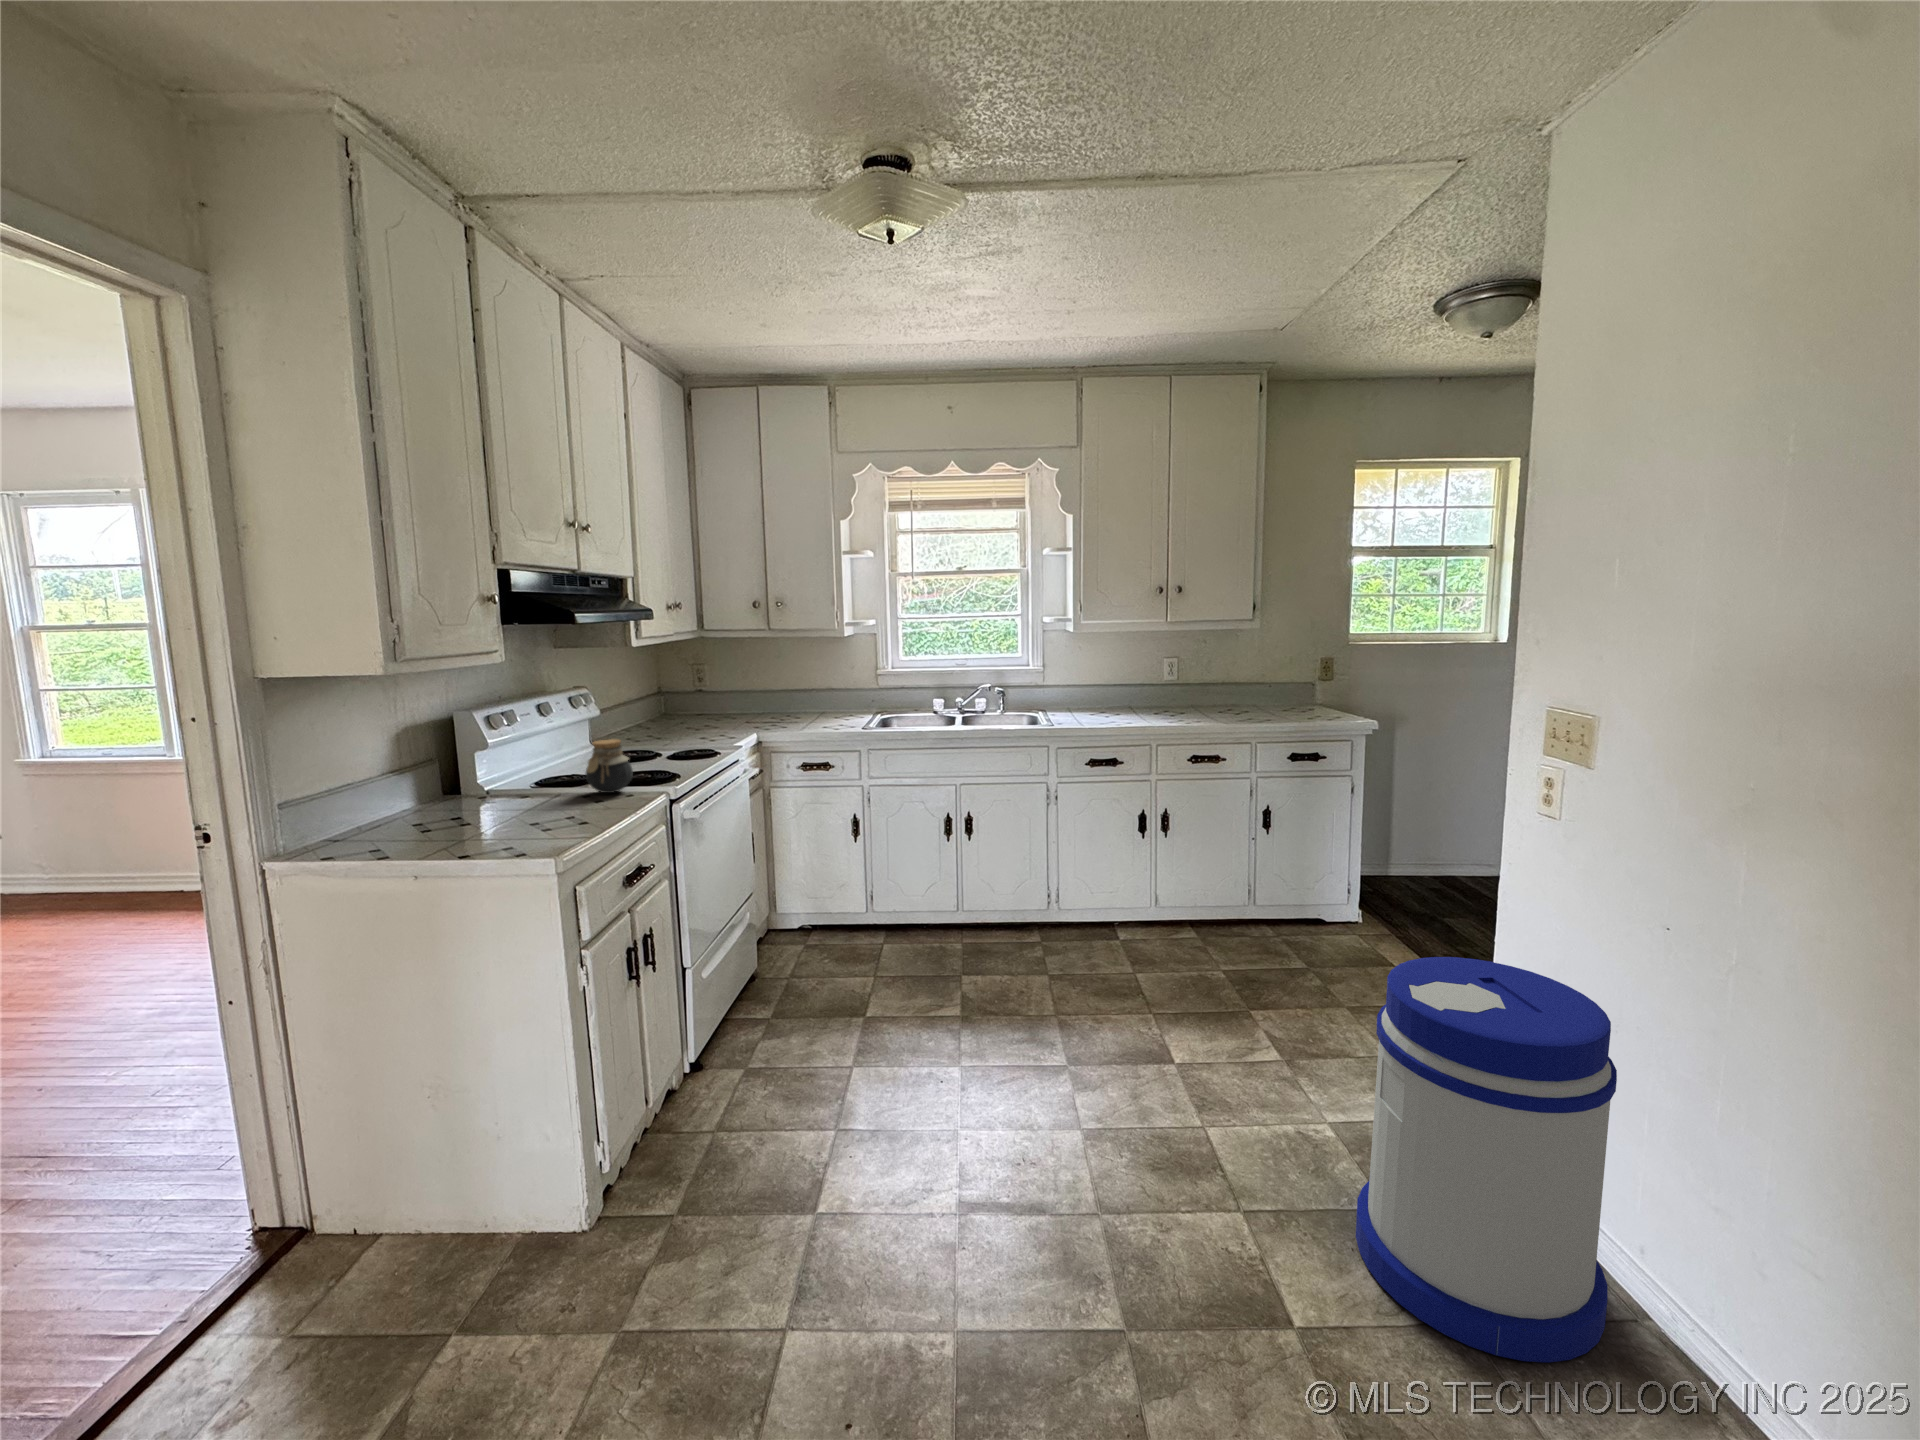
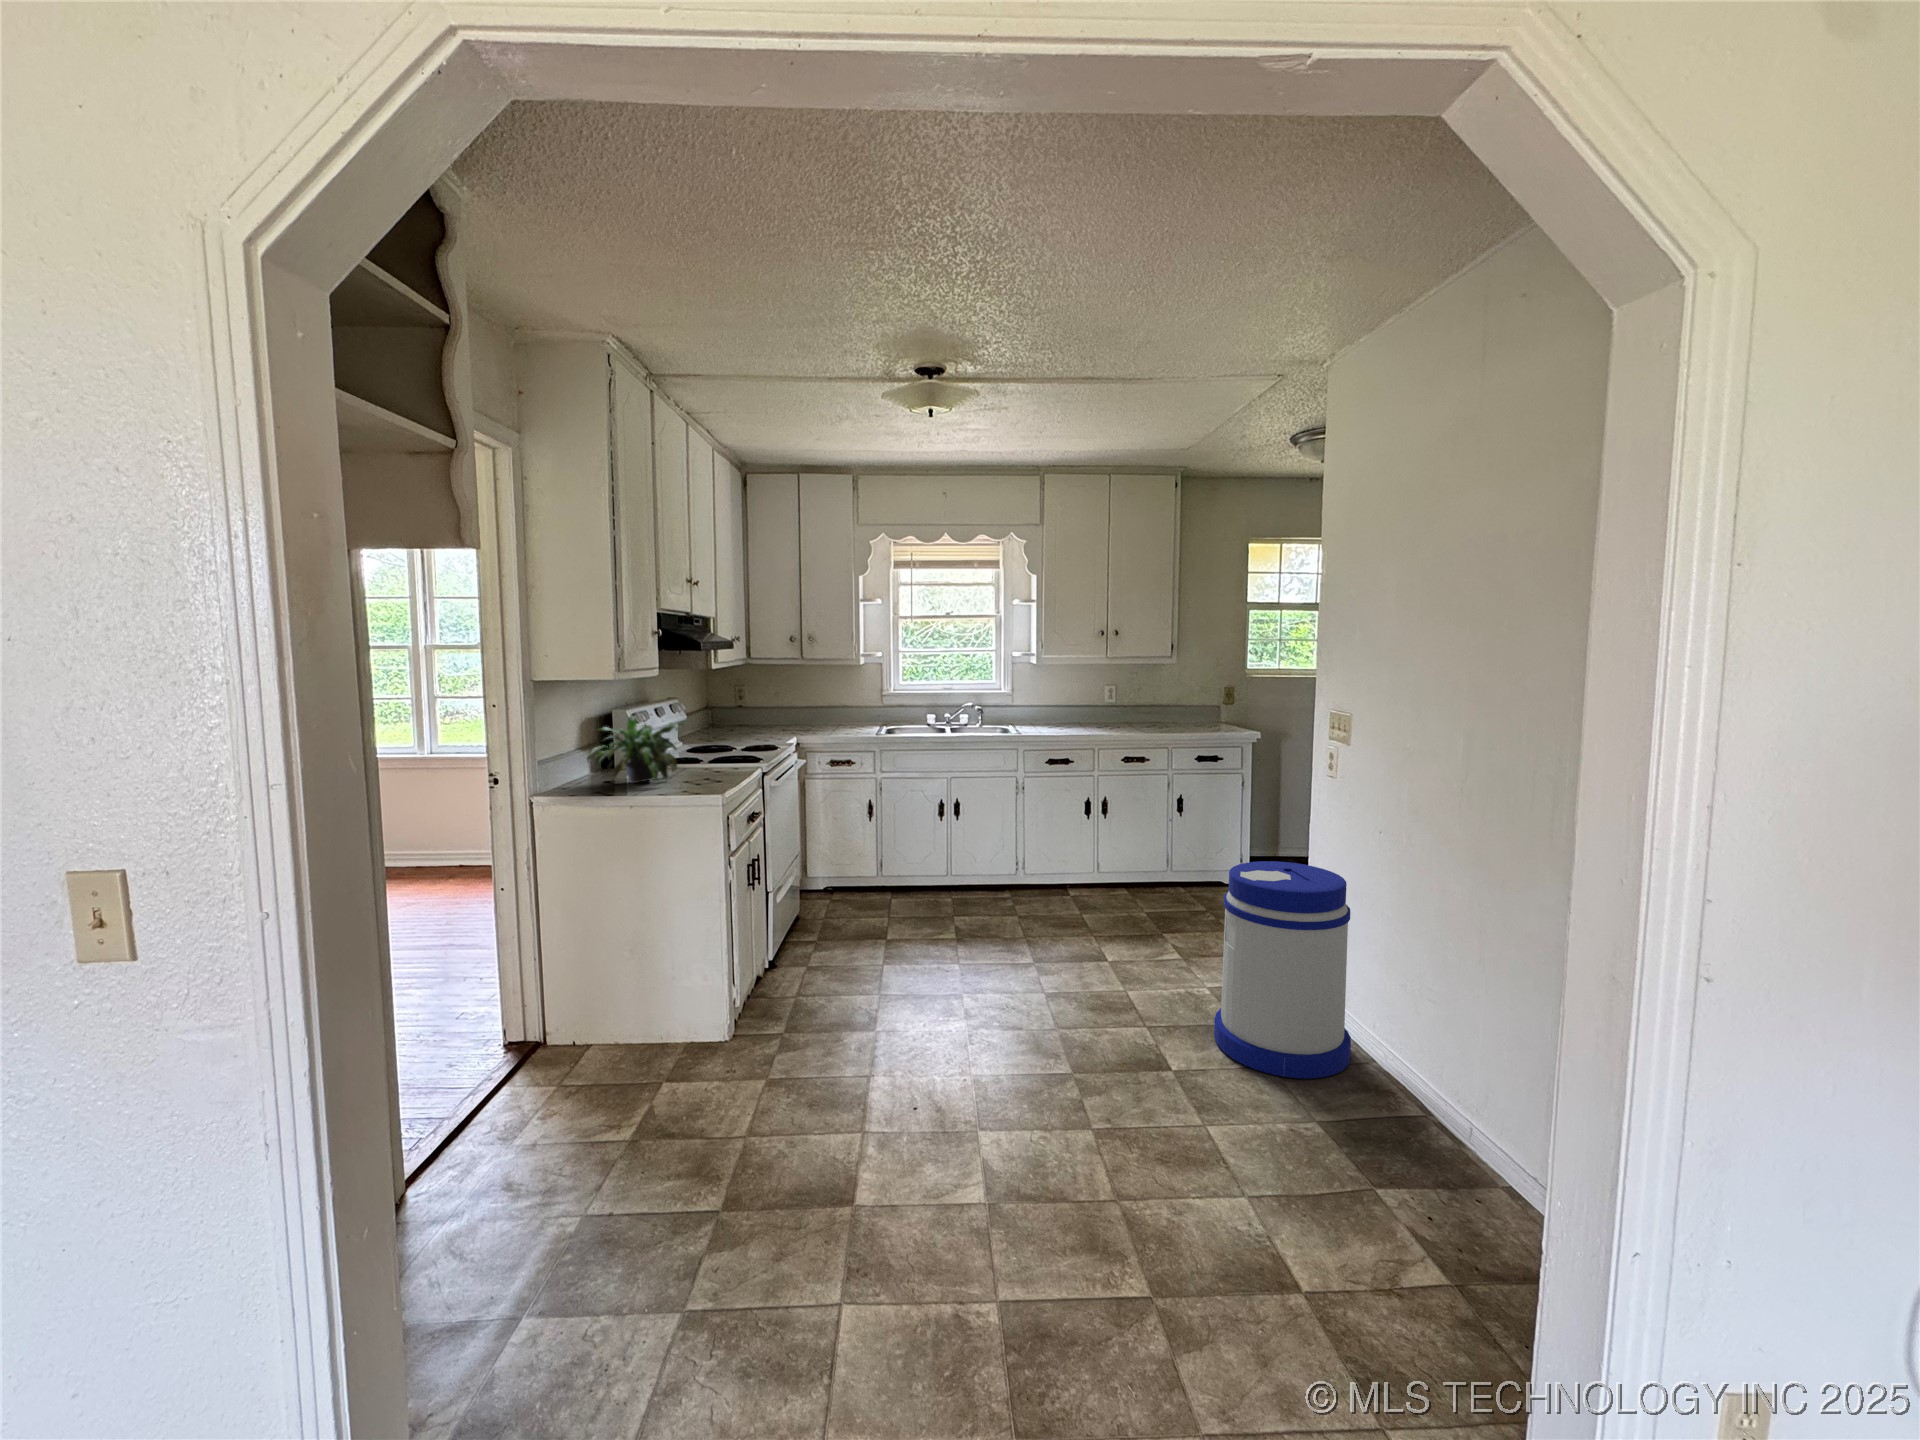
potted plant: none [376,728,538,830] -> present [587,716,682,783]
jar: present [586,739,633,793] -> none [702,731,733,768]

